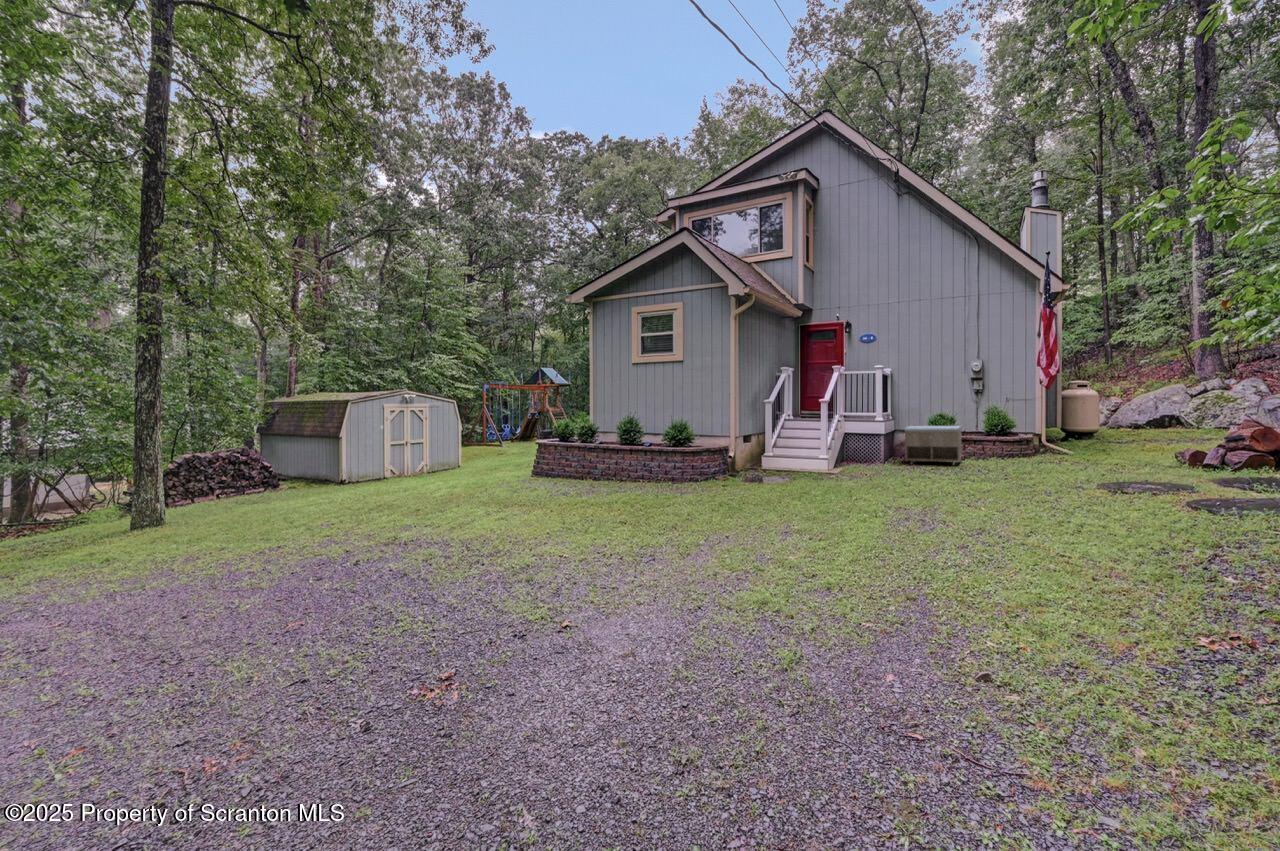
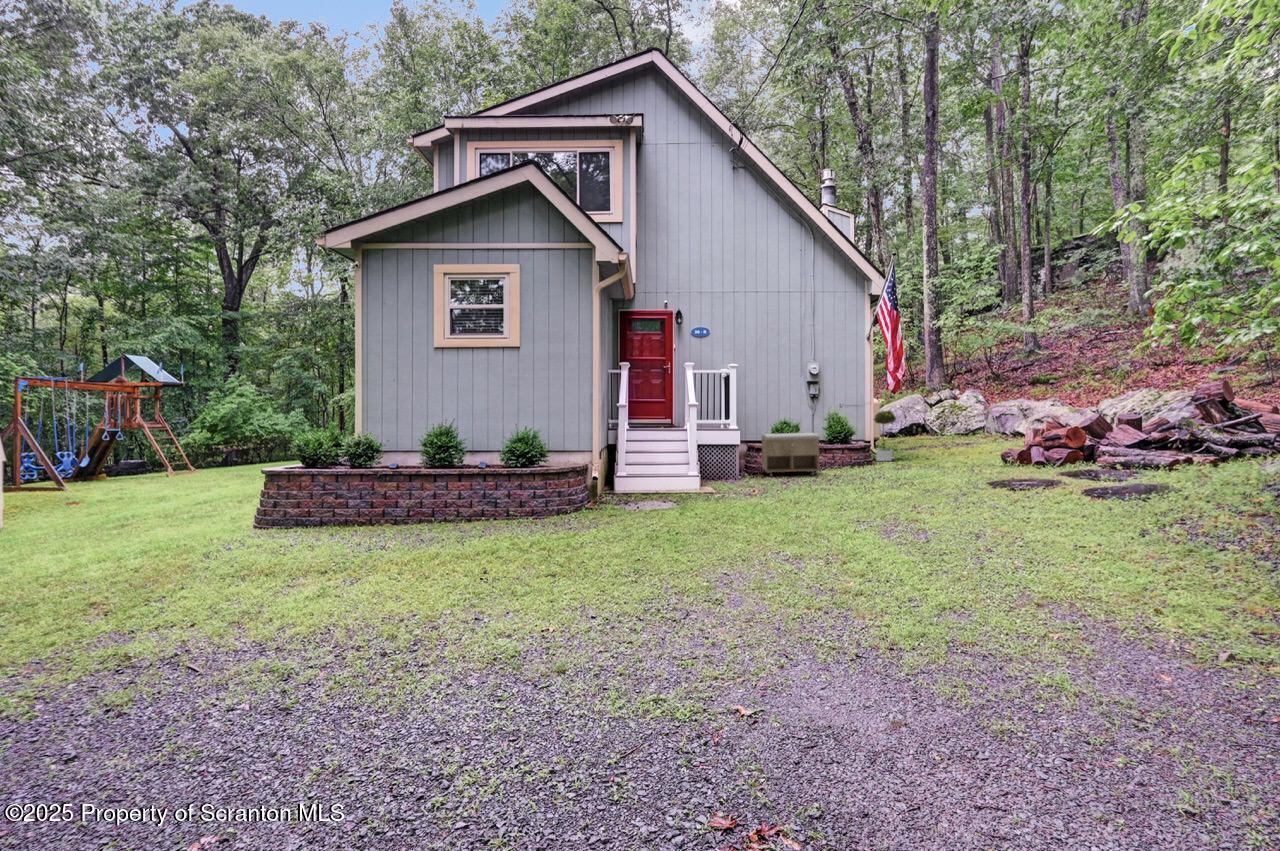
potted tree: none [1040,403,1067,456] -> present [874,410,896,461]

